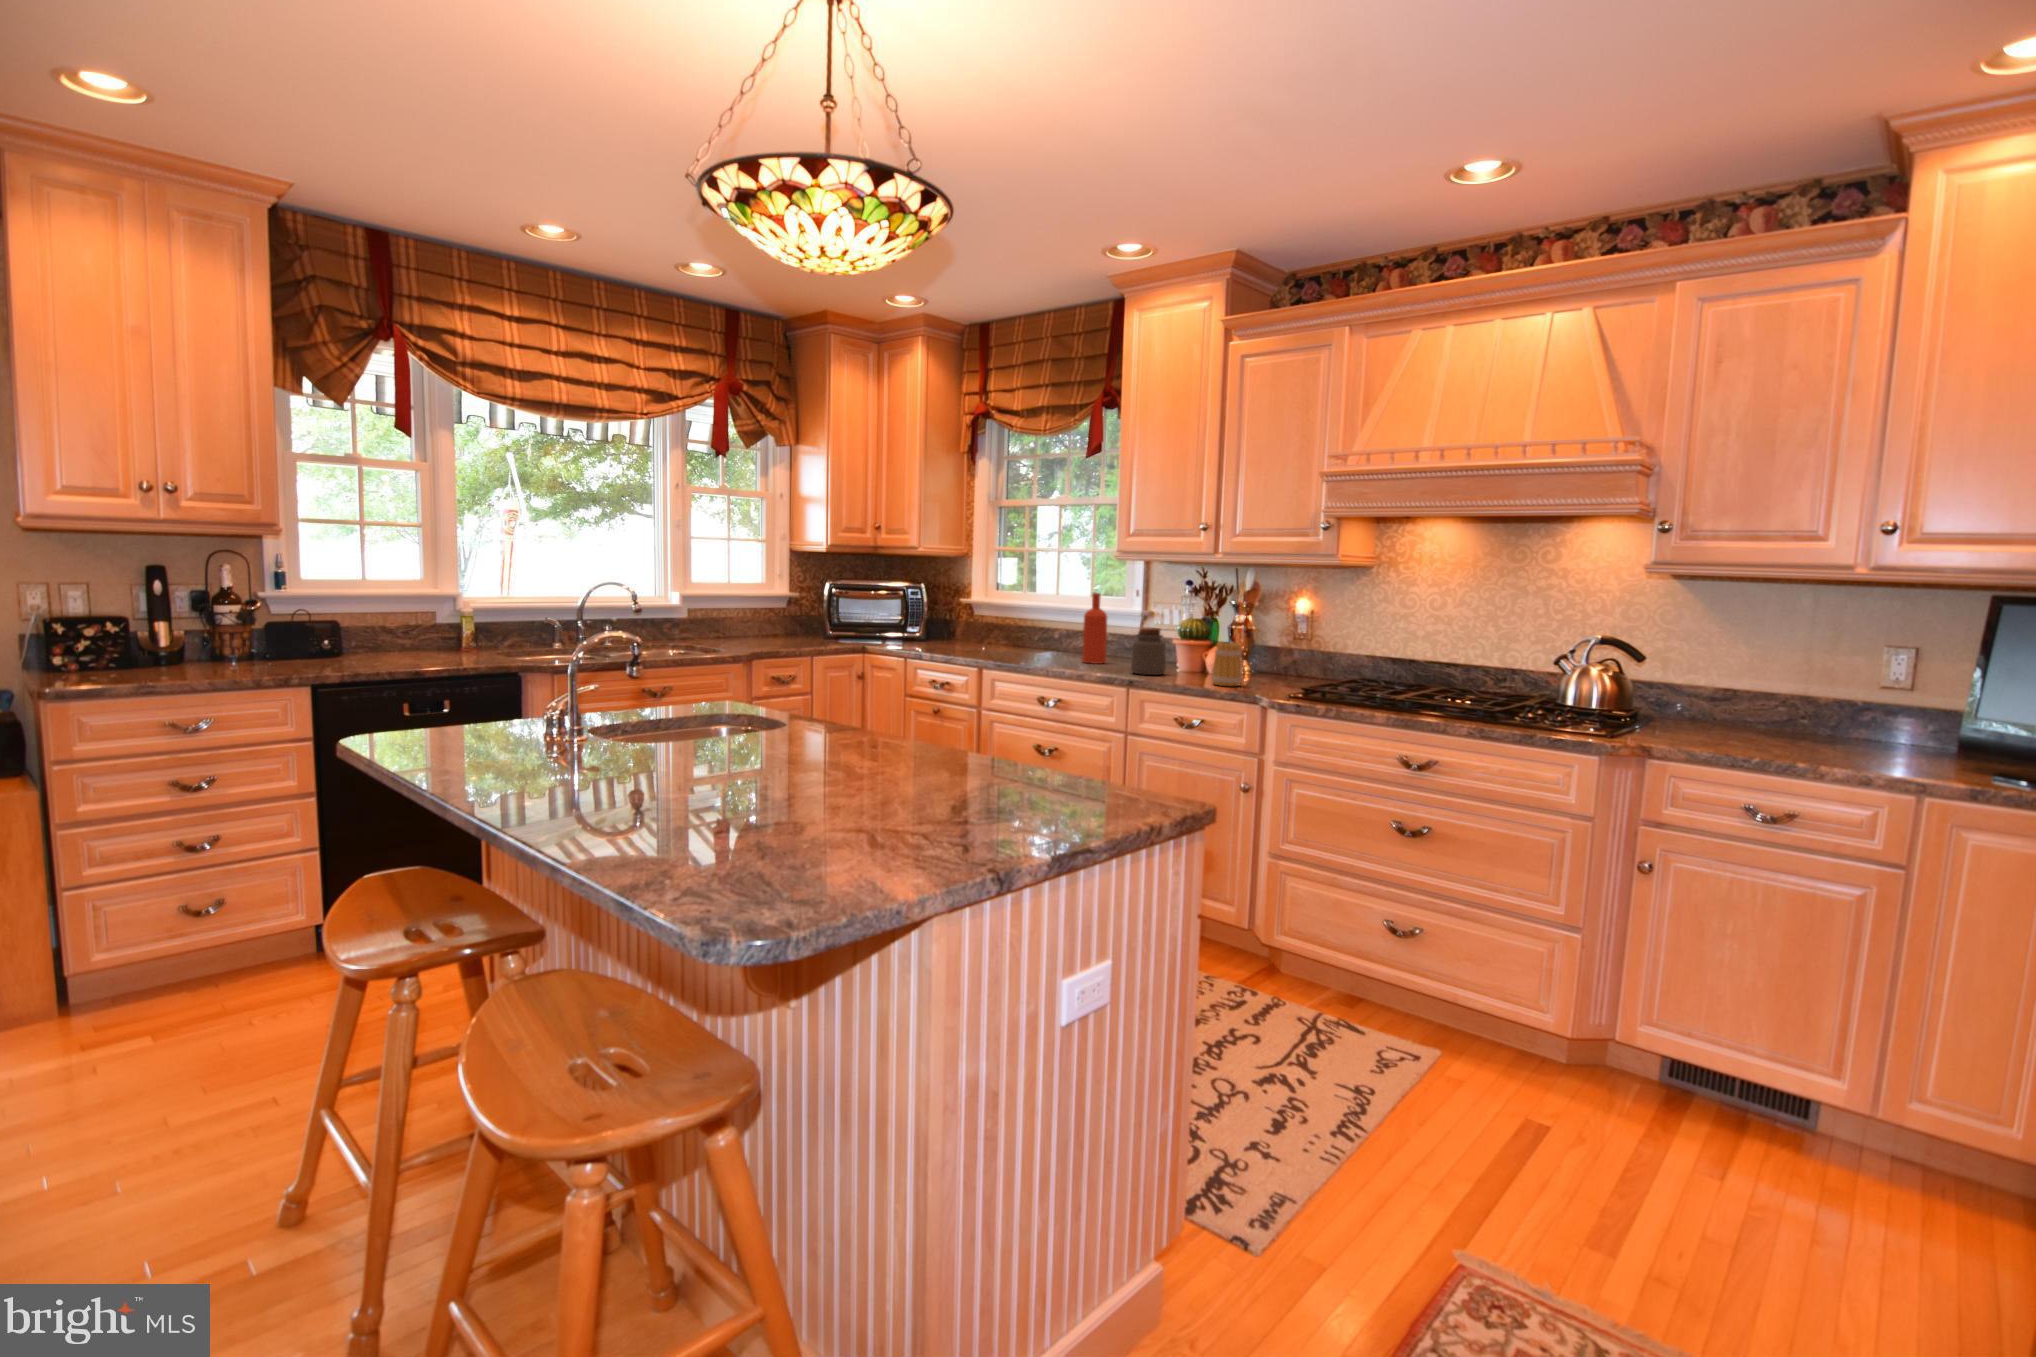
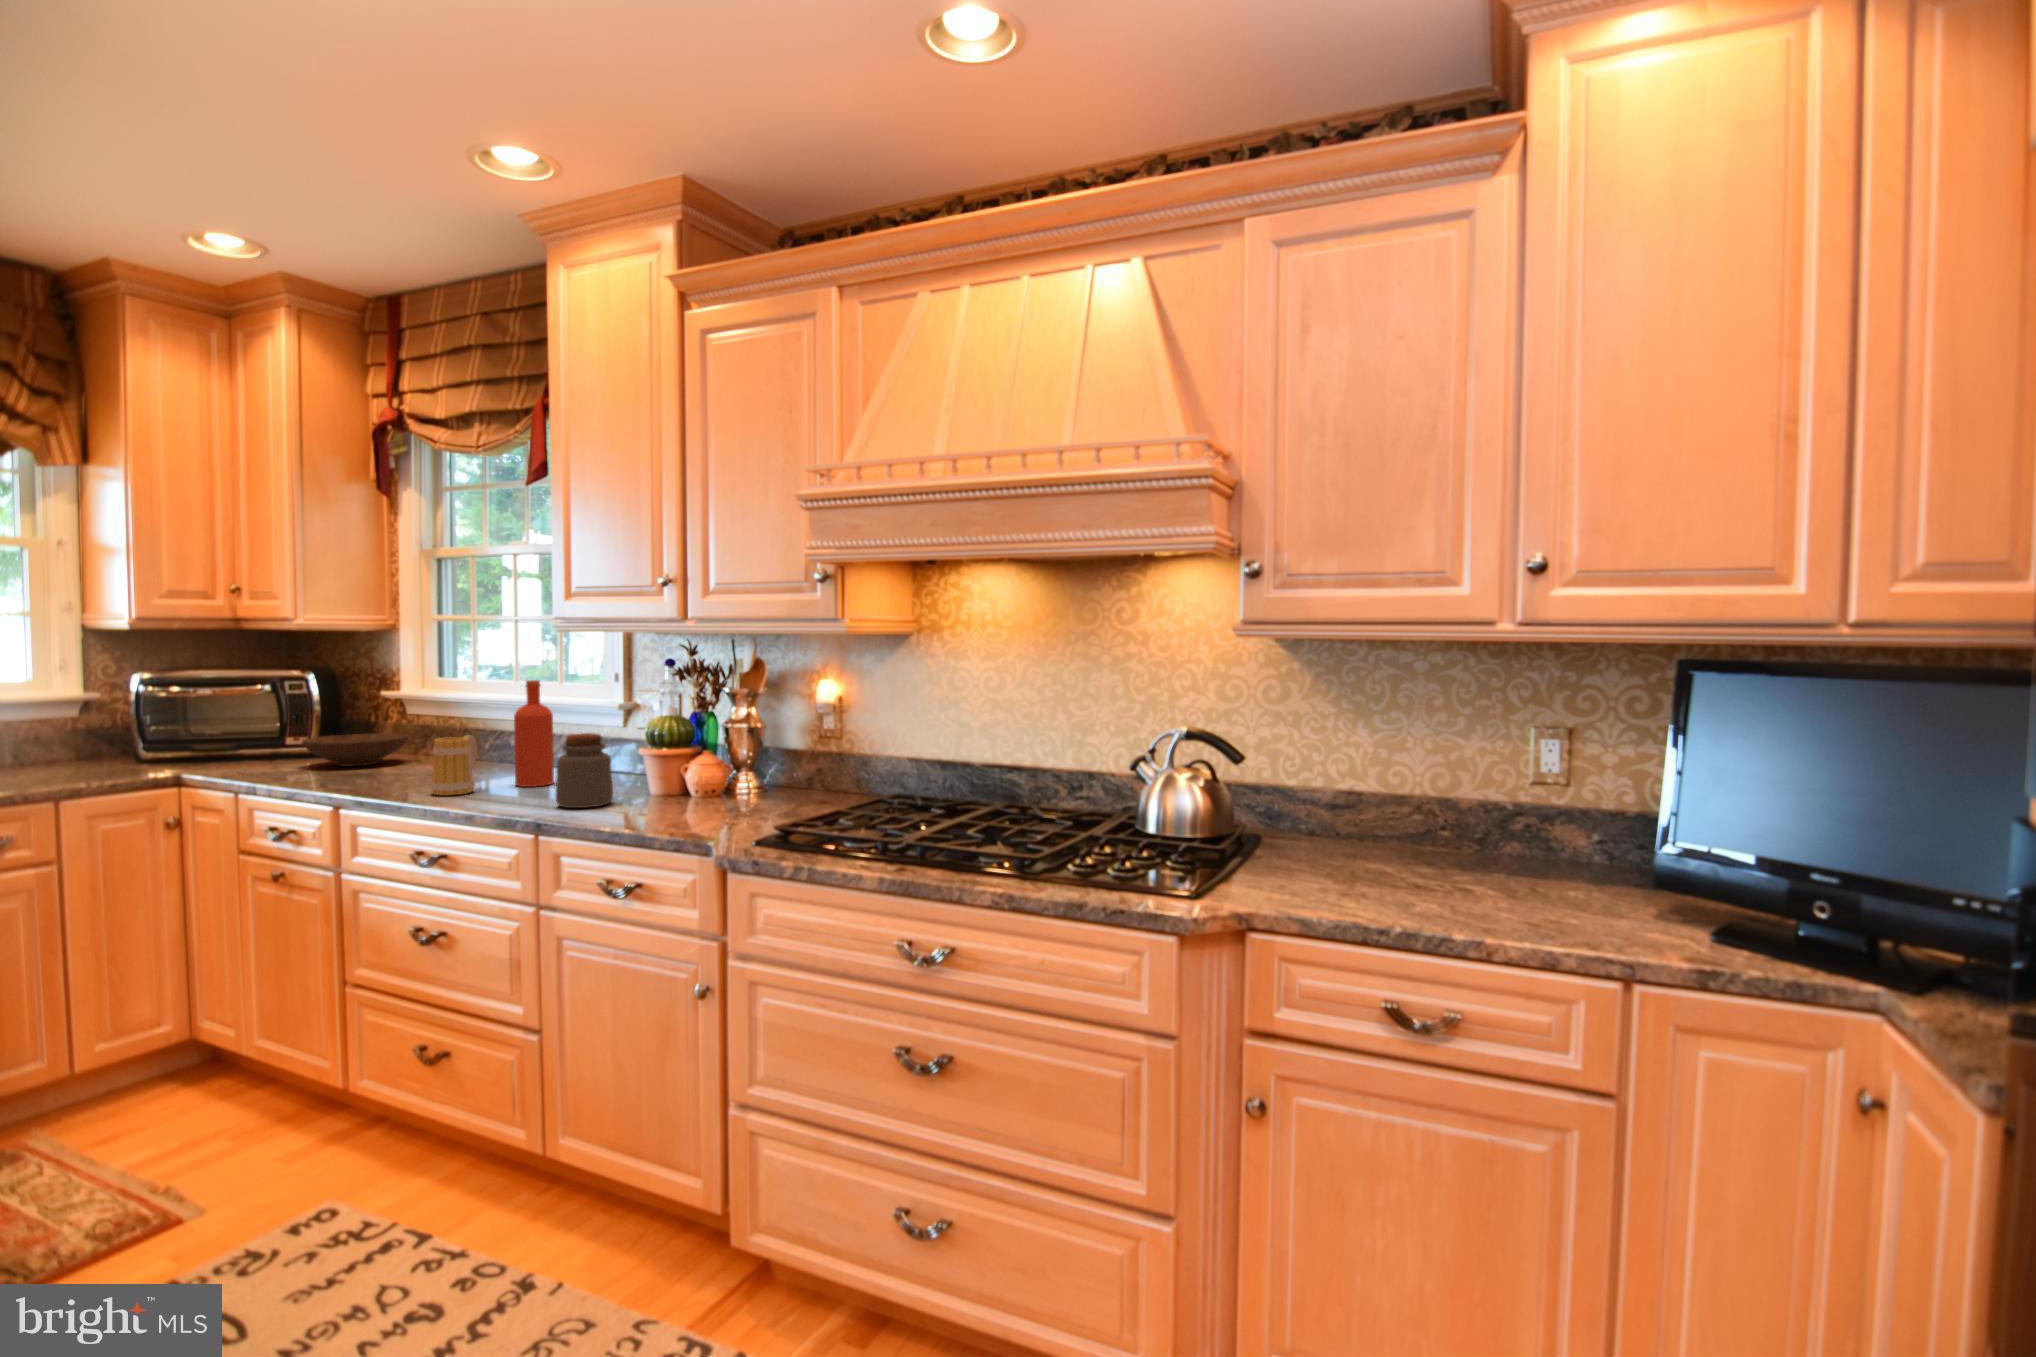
wooden bowl: none [926,627,987,648] -> present [302,733,409,766]
mug: present [1212,642,1242,686] -> present [430,735,477,796]

